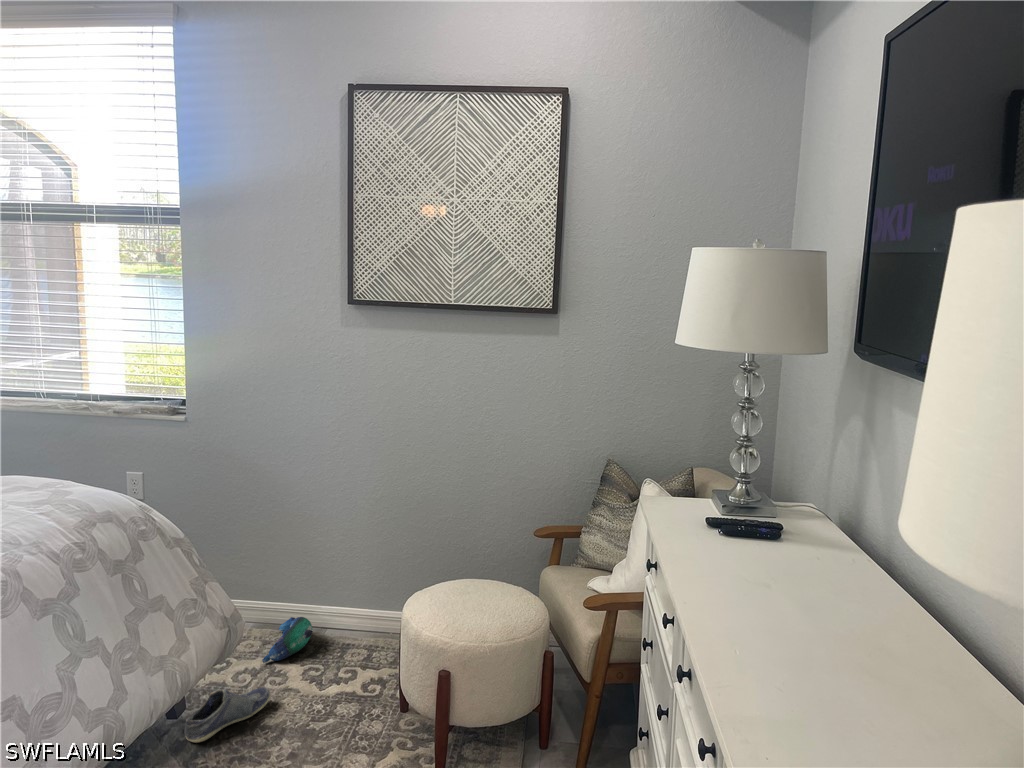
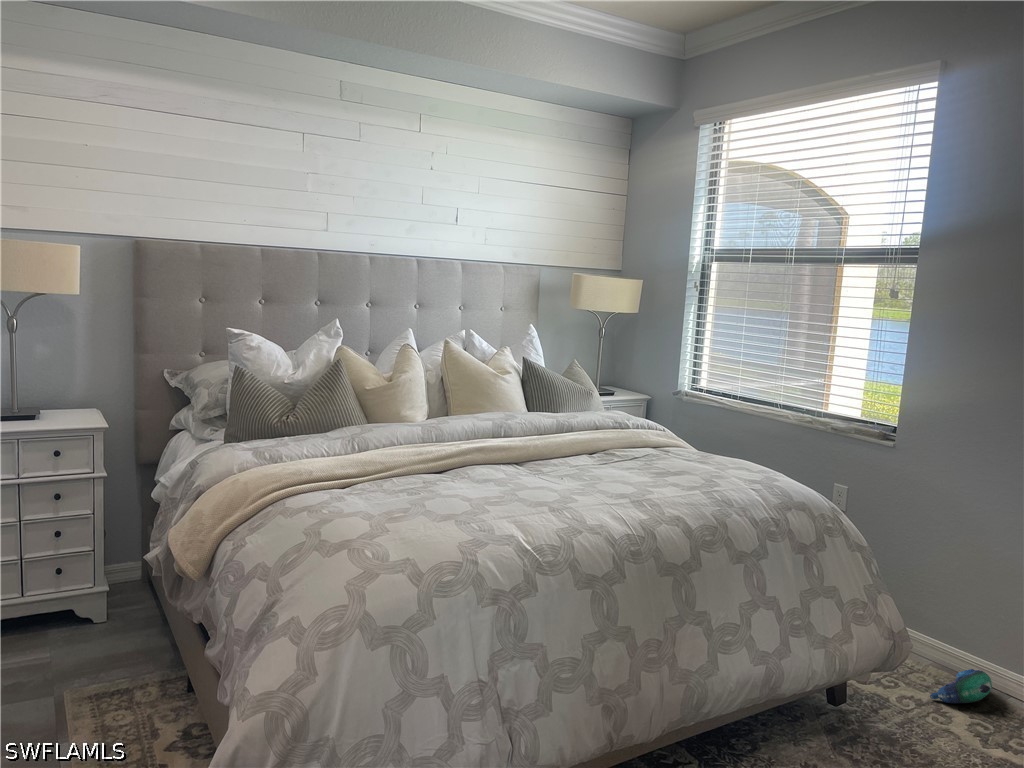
shoe: present [185,687,270,742] -> none [840,697,928,737]

